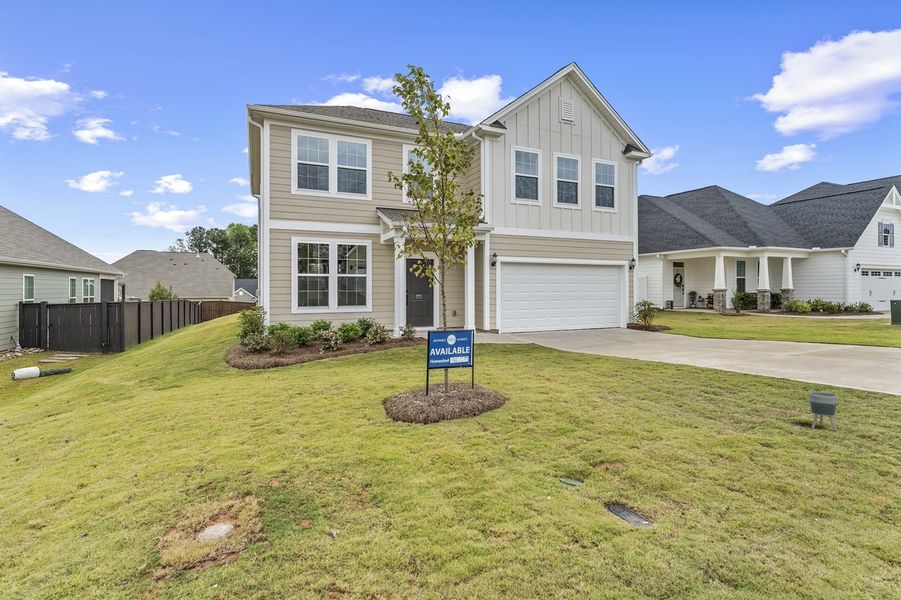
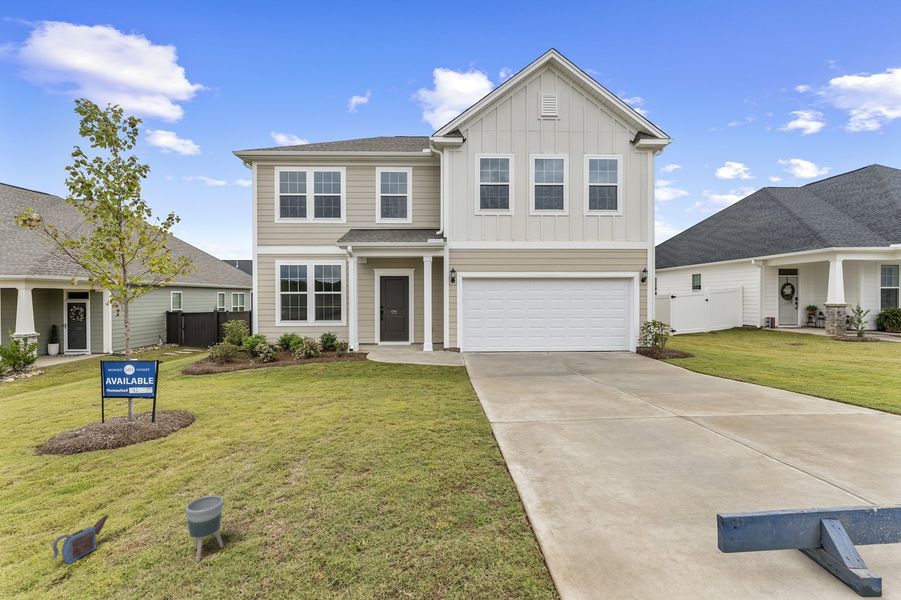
watering can: none [754,415,791,444] -> present [52,515,109,563]

